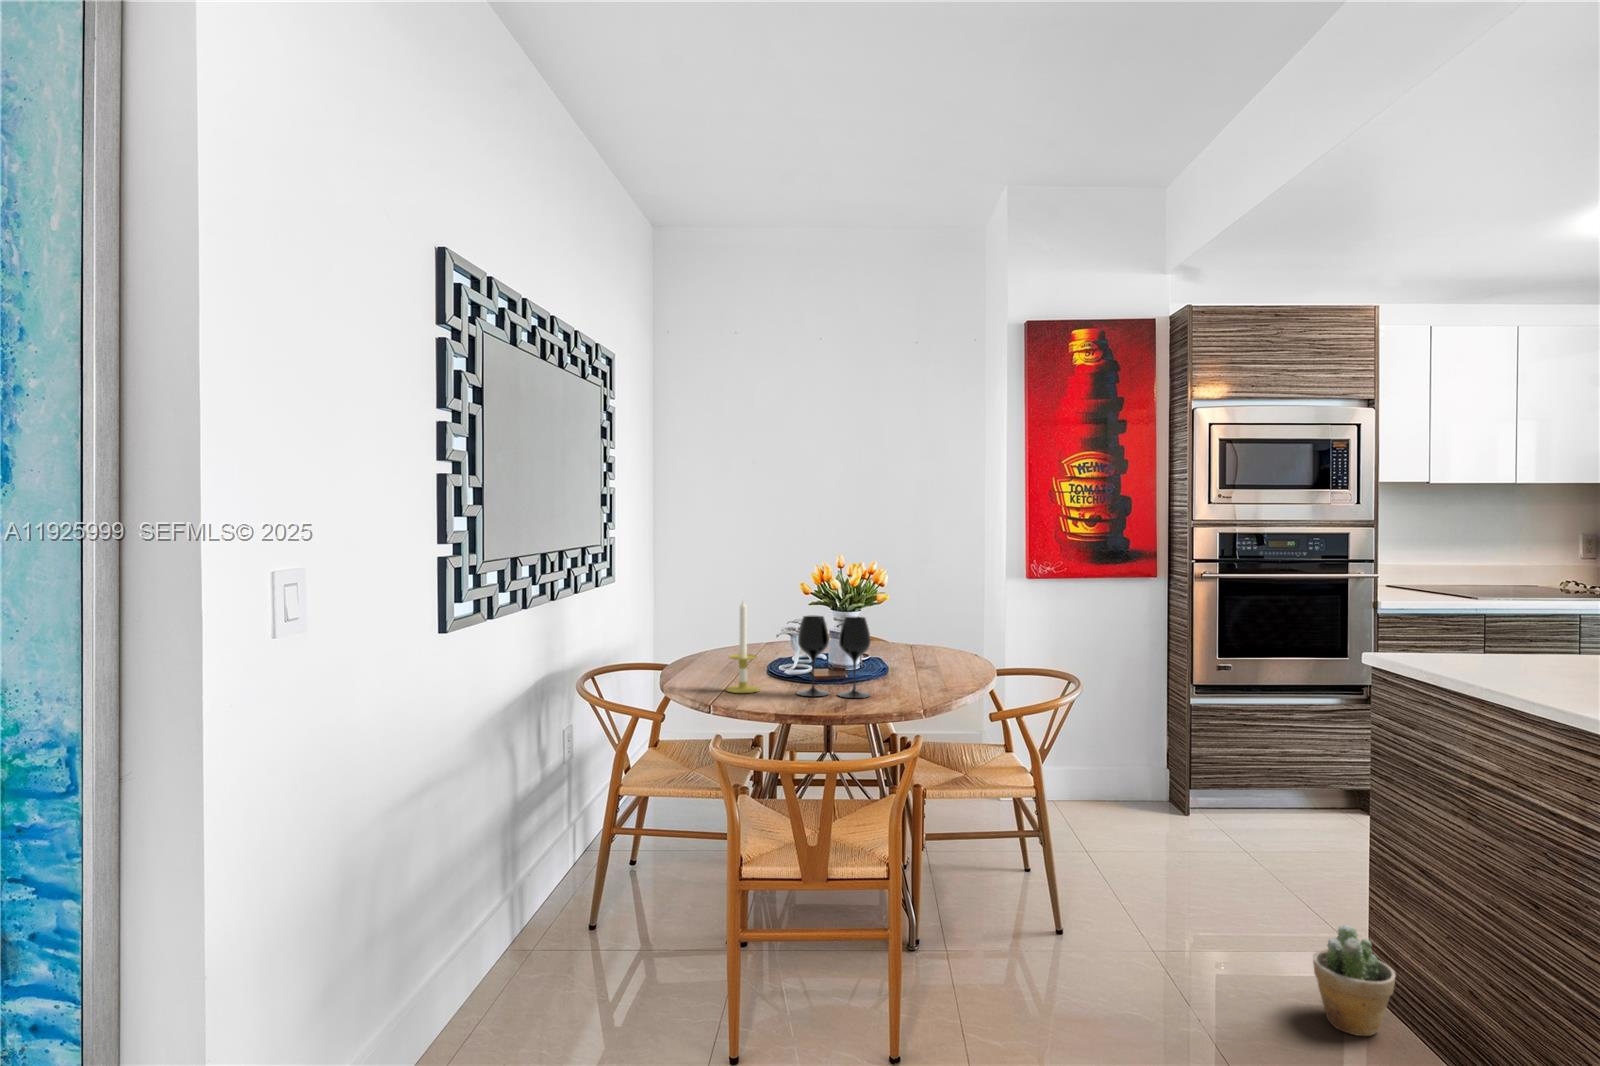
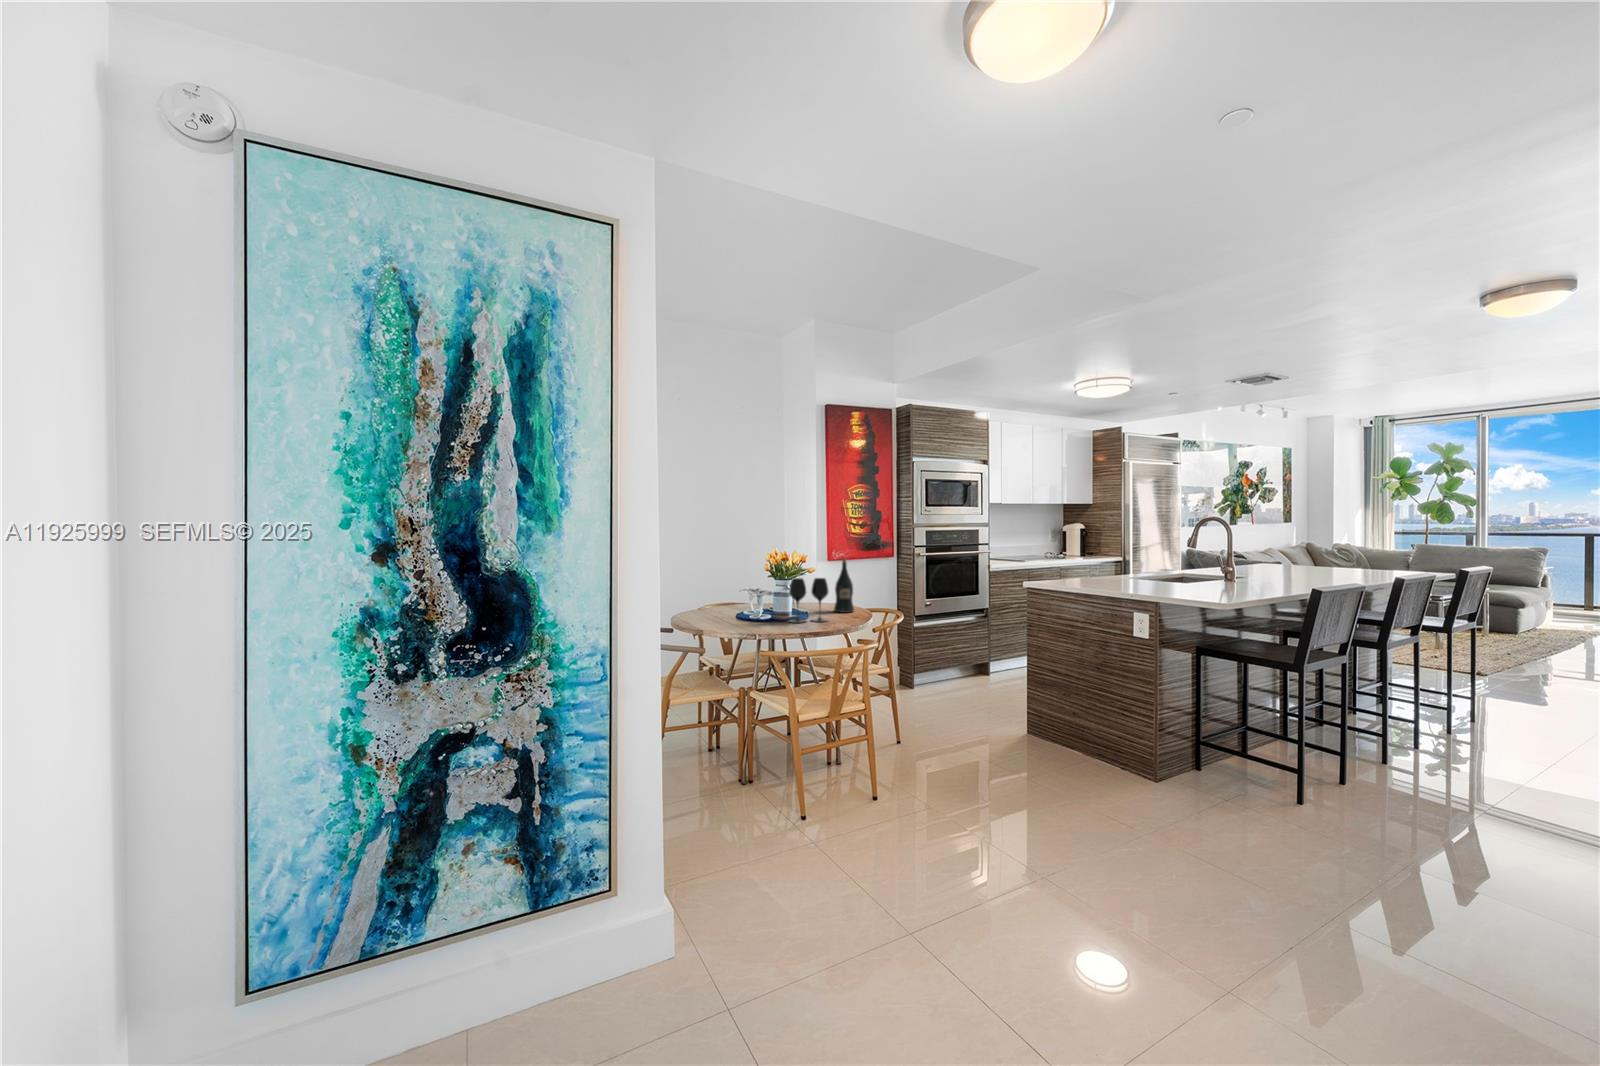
wine bottle: none [918,582,956,683] -> present [834,559,854,613]
candle: present [726,601,760,693] -> none [747,570,767,624]
potted plant: present [1313,925,1395,1036] -> none [1024,710,1058,757]

